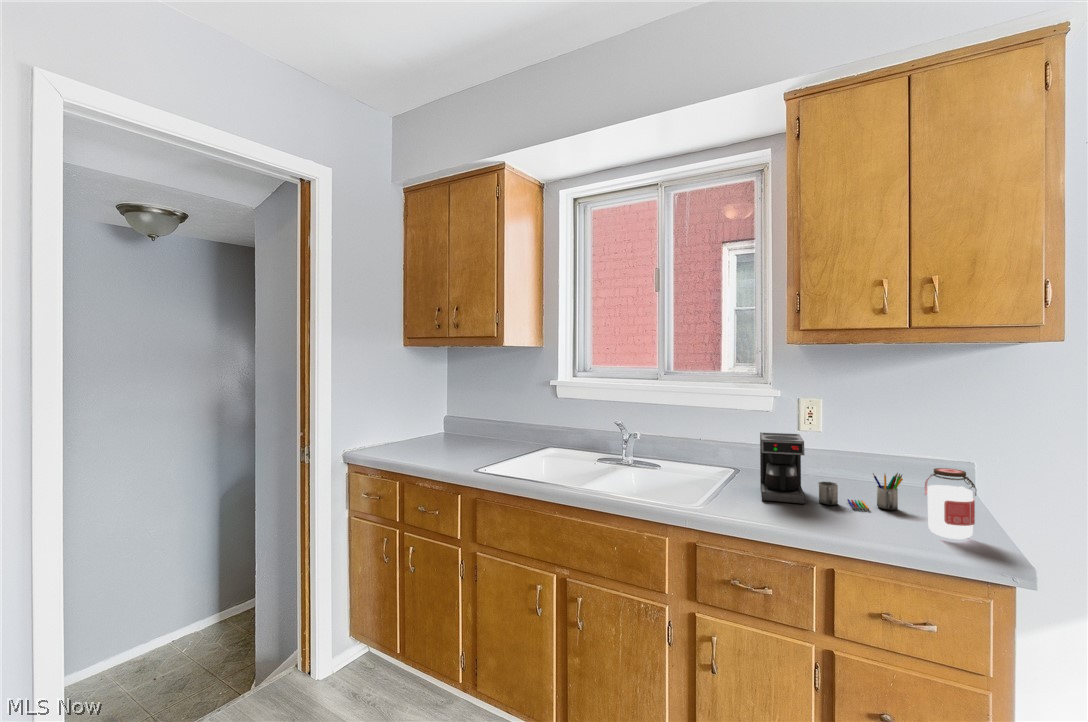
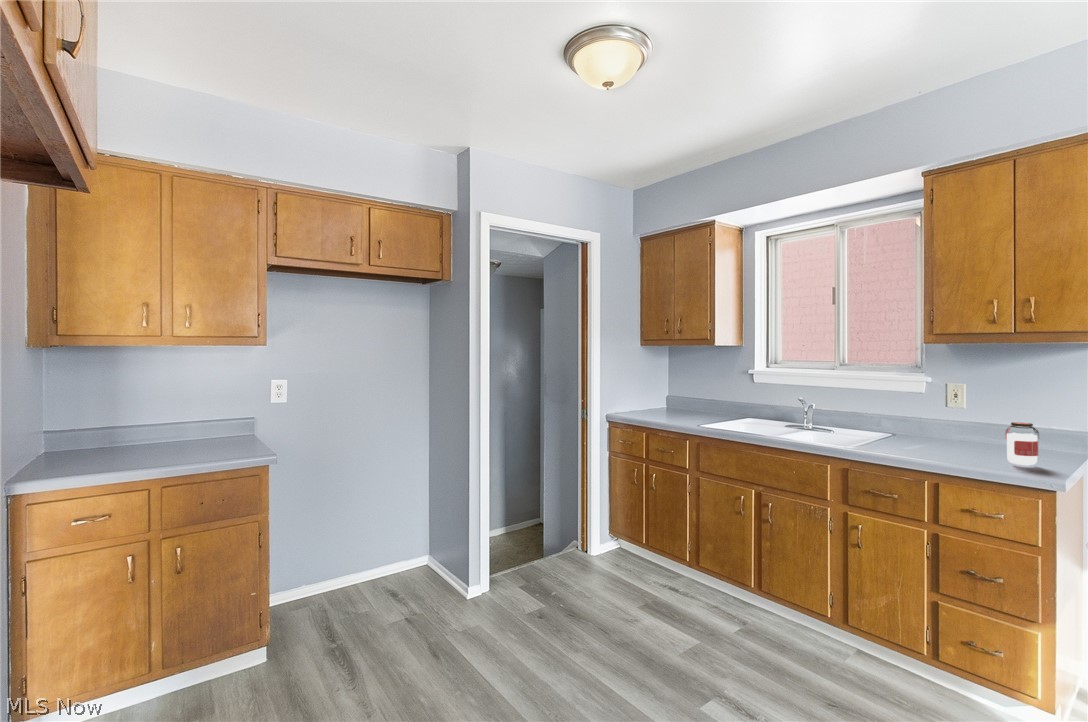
coffee maker: present [760,433,903,510] -> none [899,404,1006,454]

